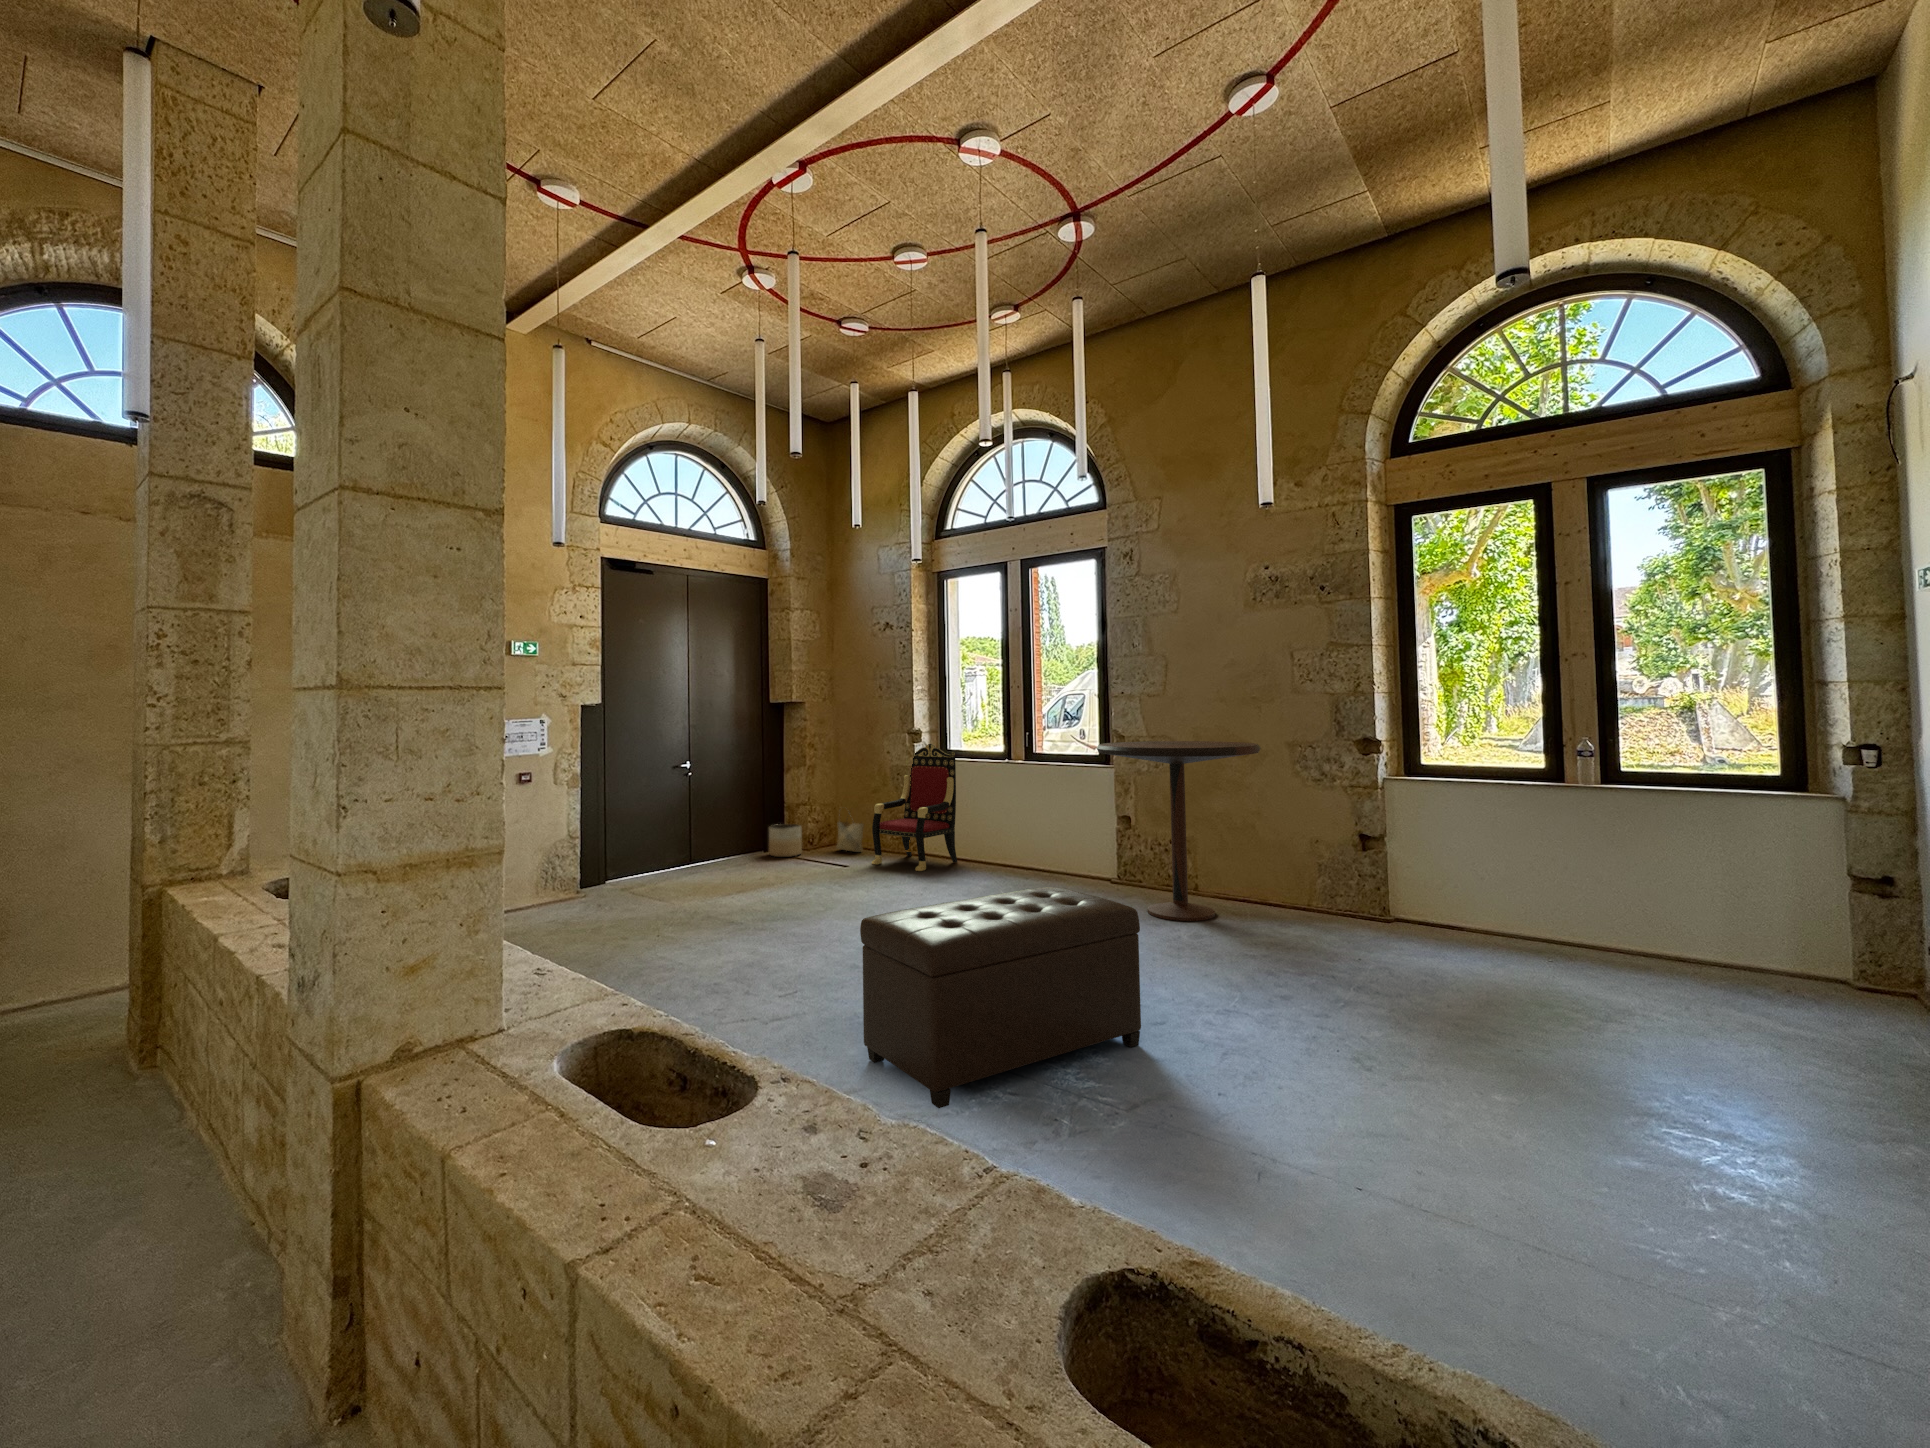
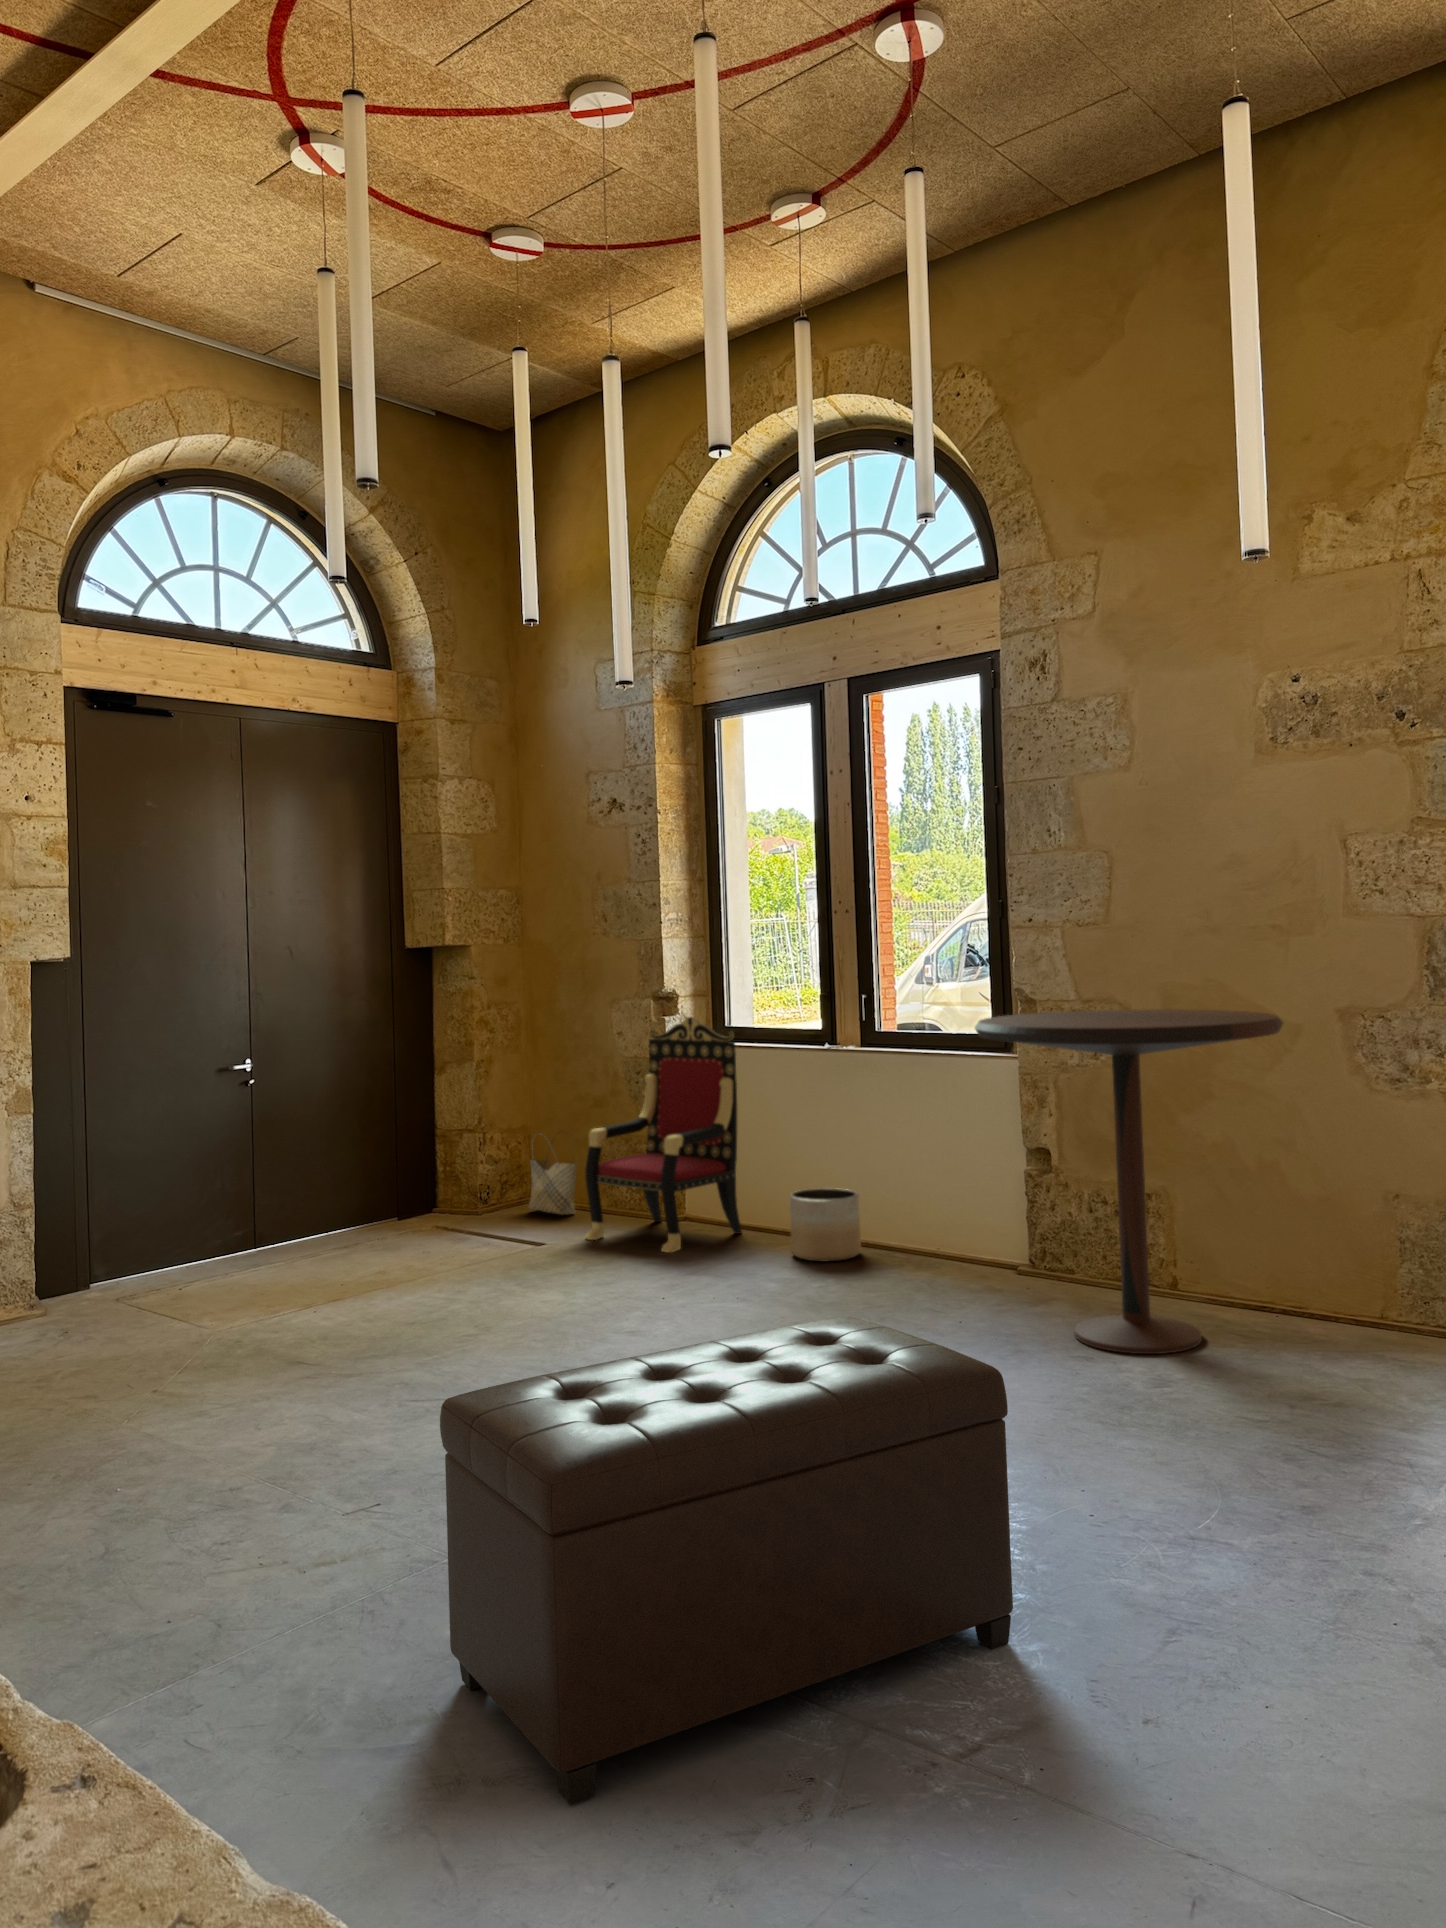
planter: present [769,824,802,857] -> present [790,1188,861,1262]

